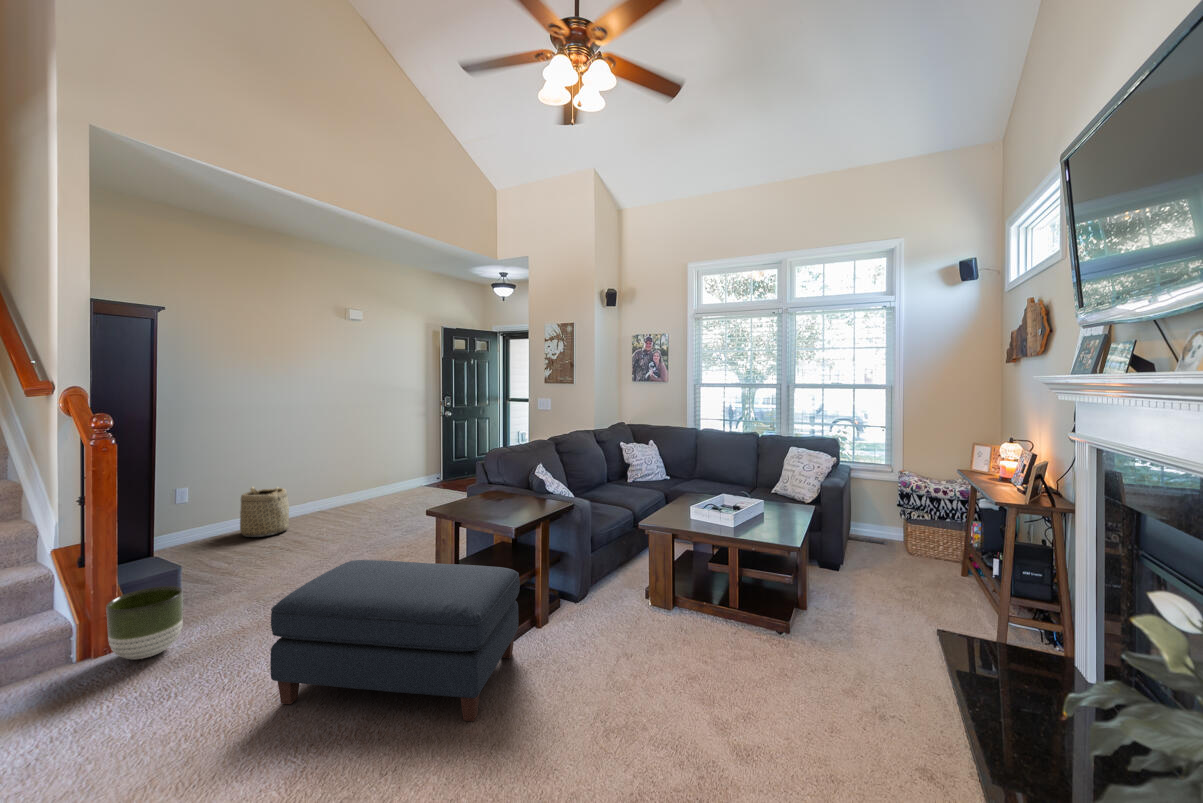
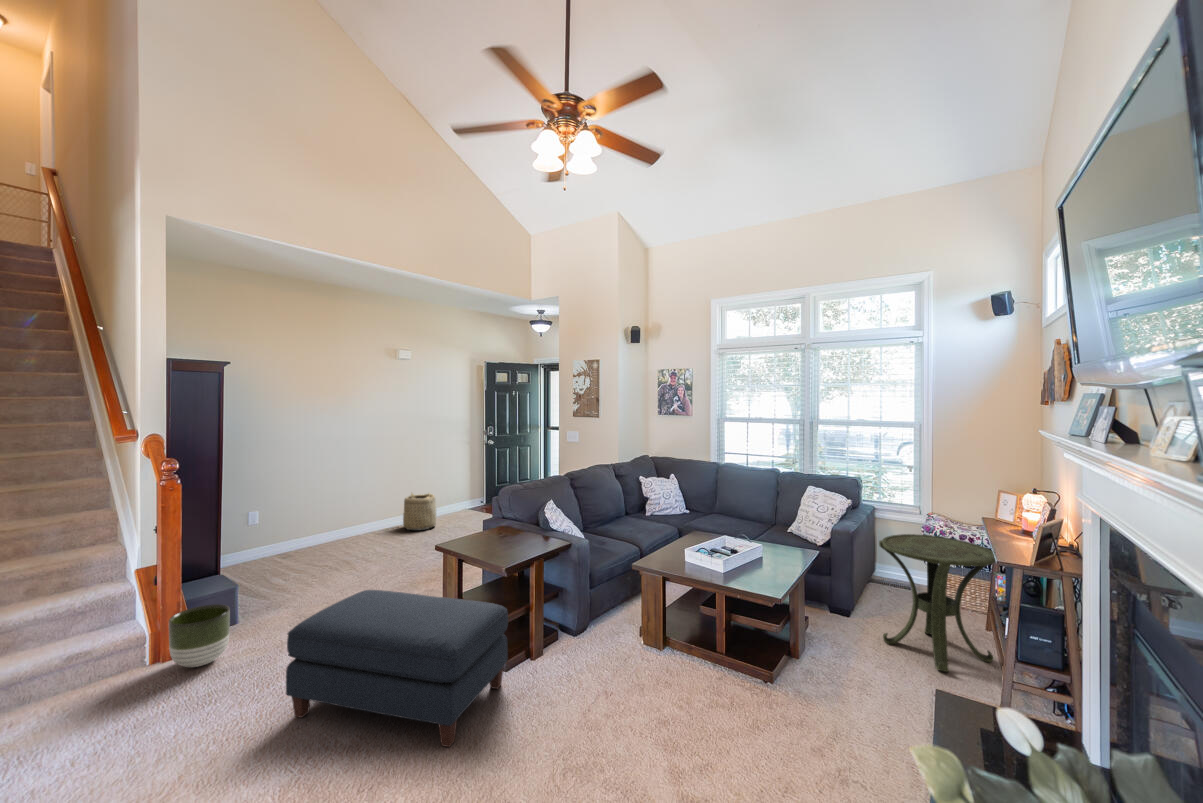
basket: present [240,487,289,537] -> present [403,493,436,530]
side table: none [873,487,986,613] -> present [879,534,995,672]

